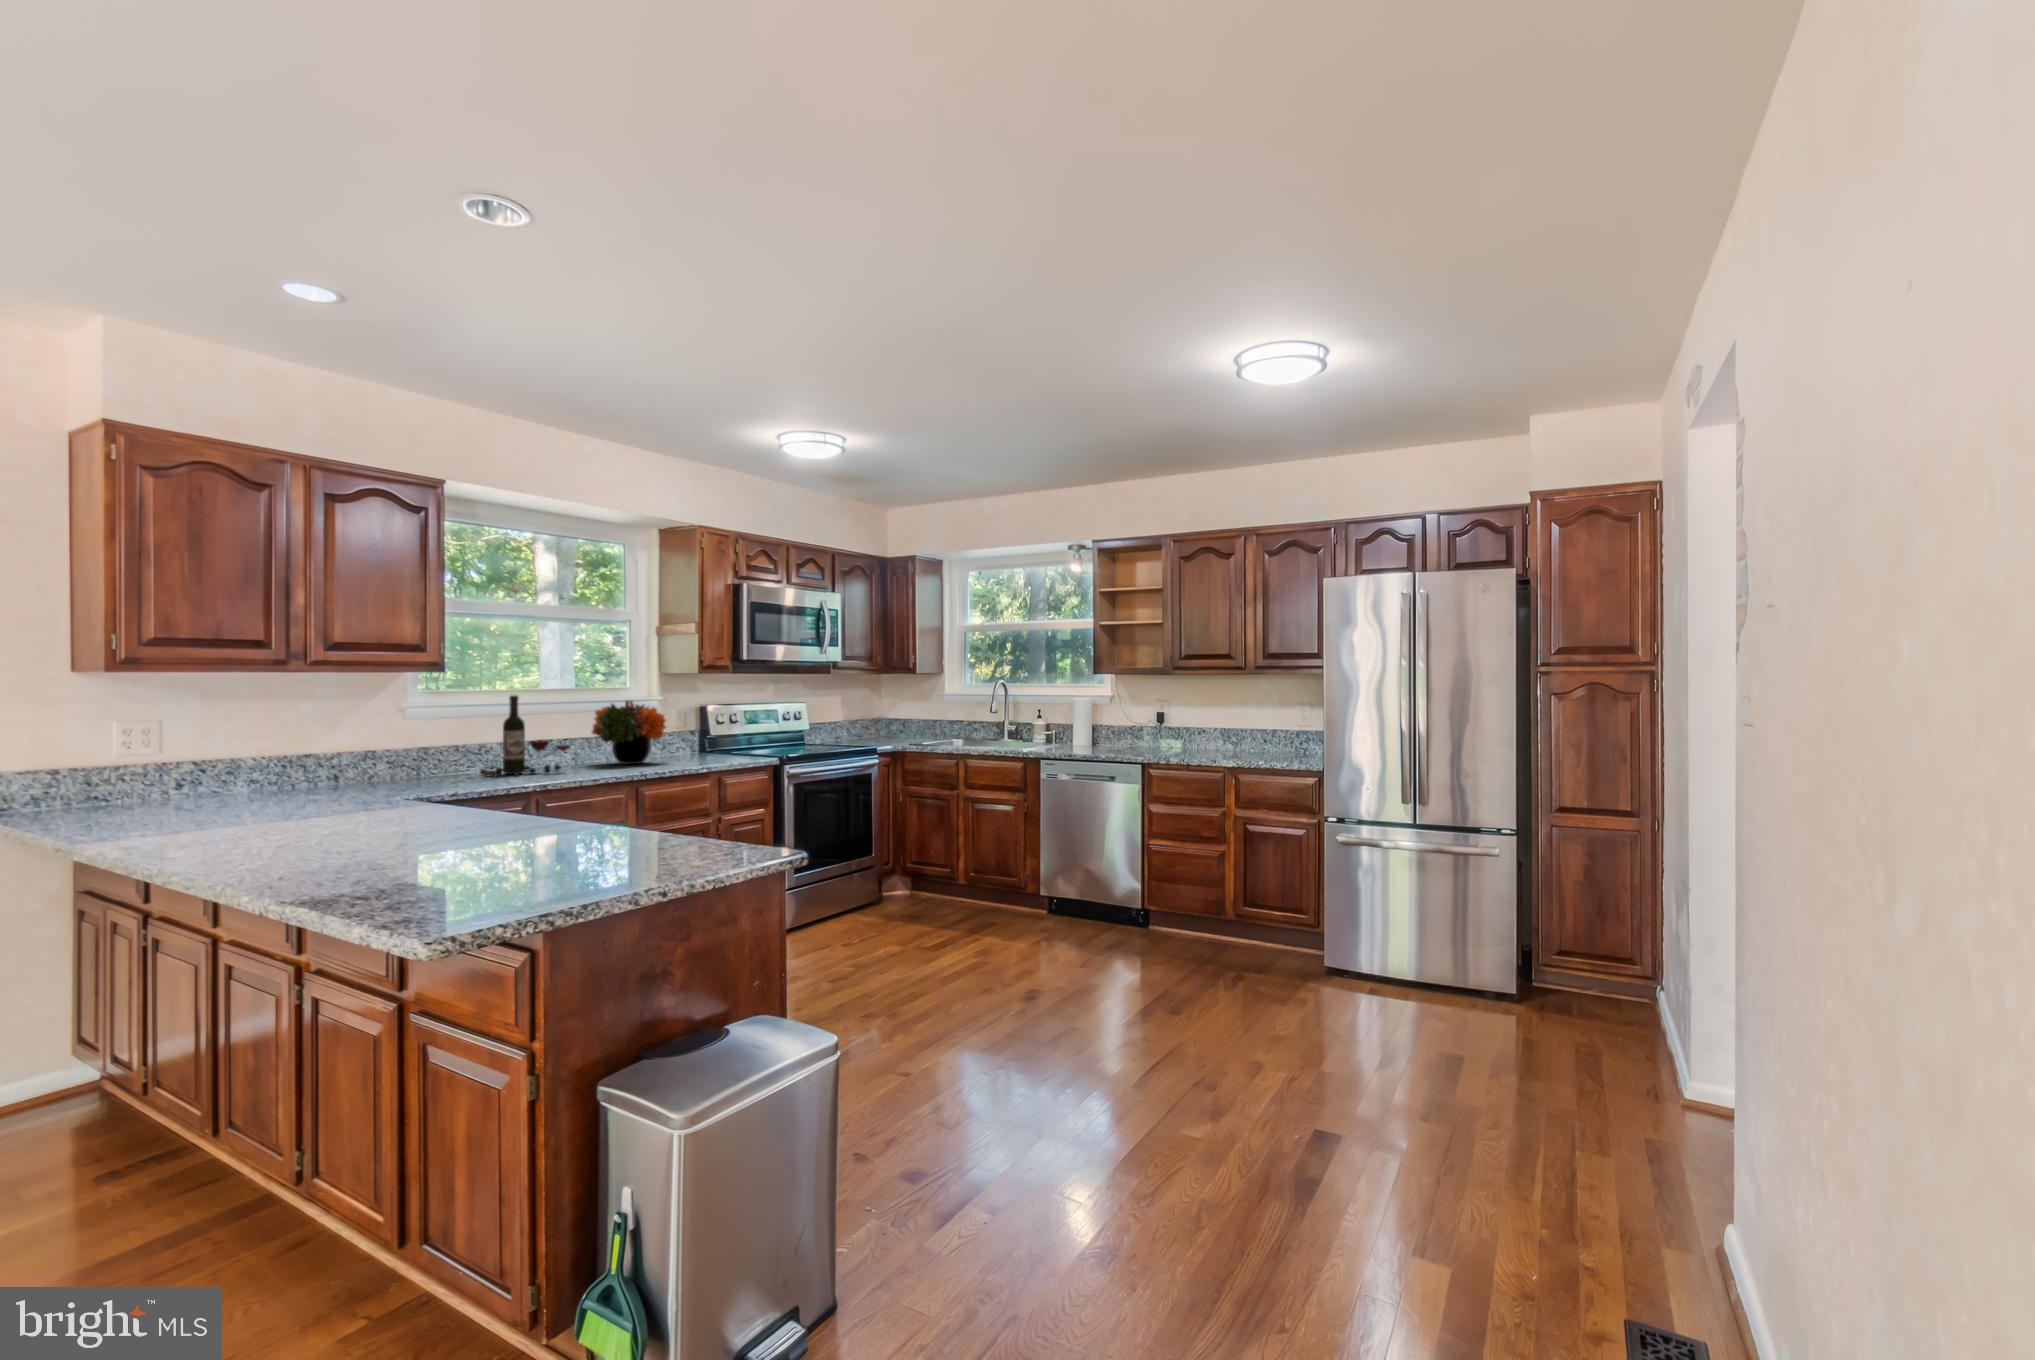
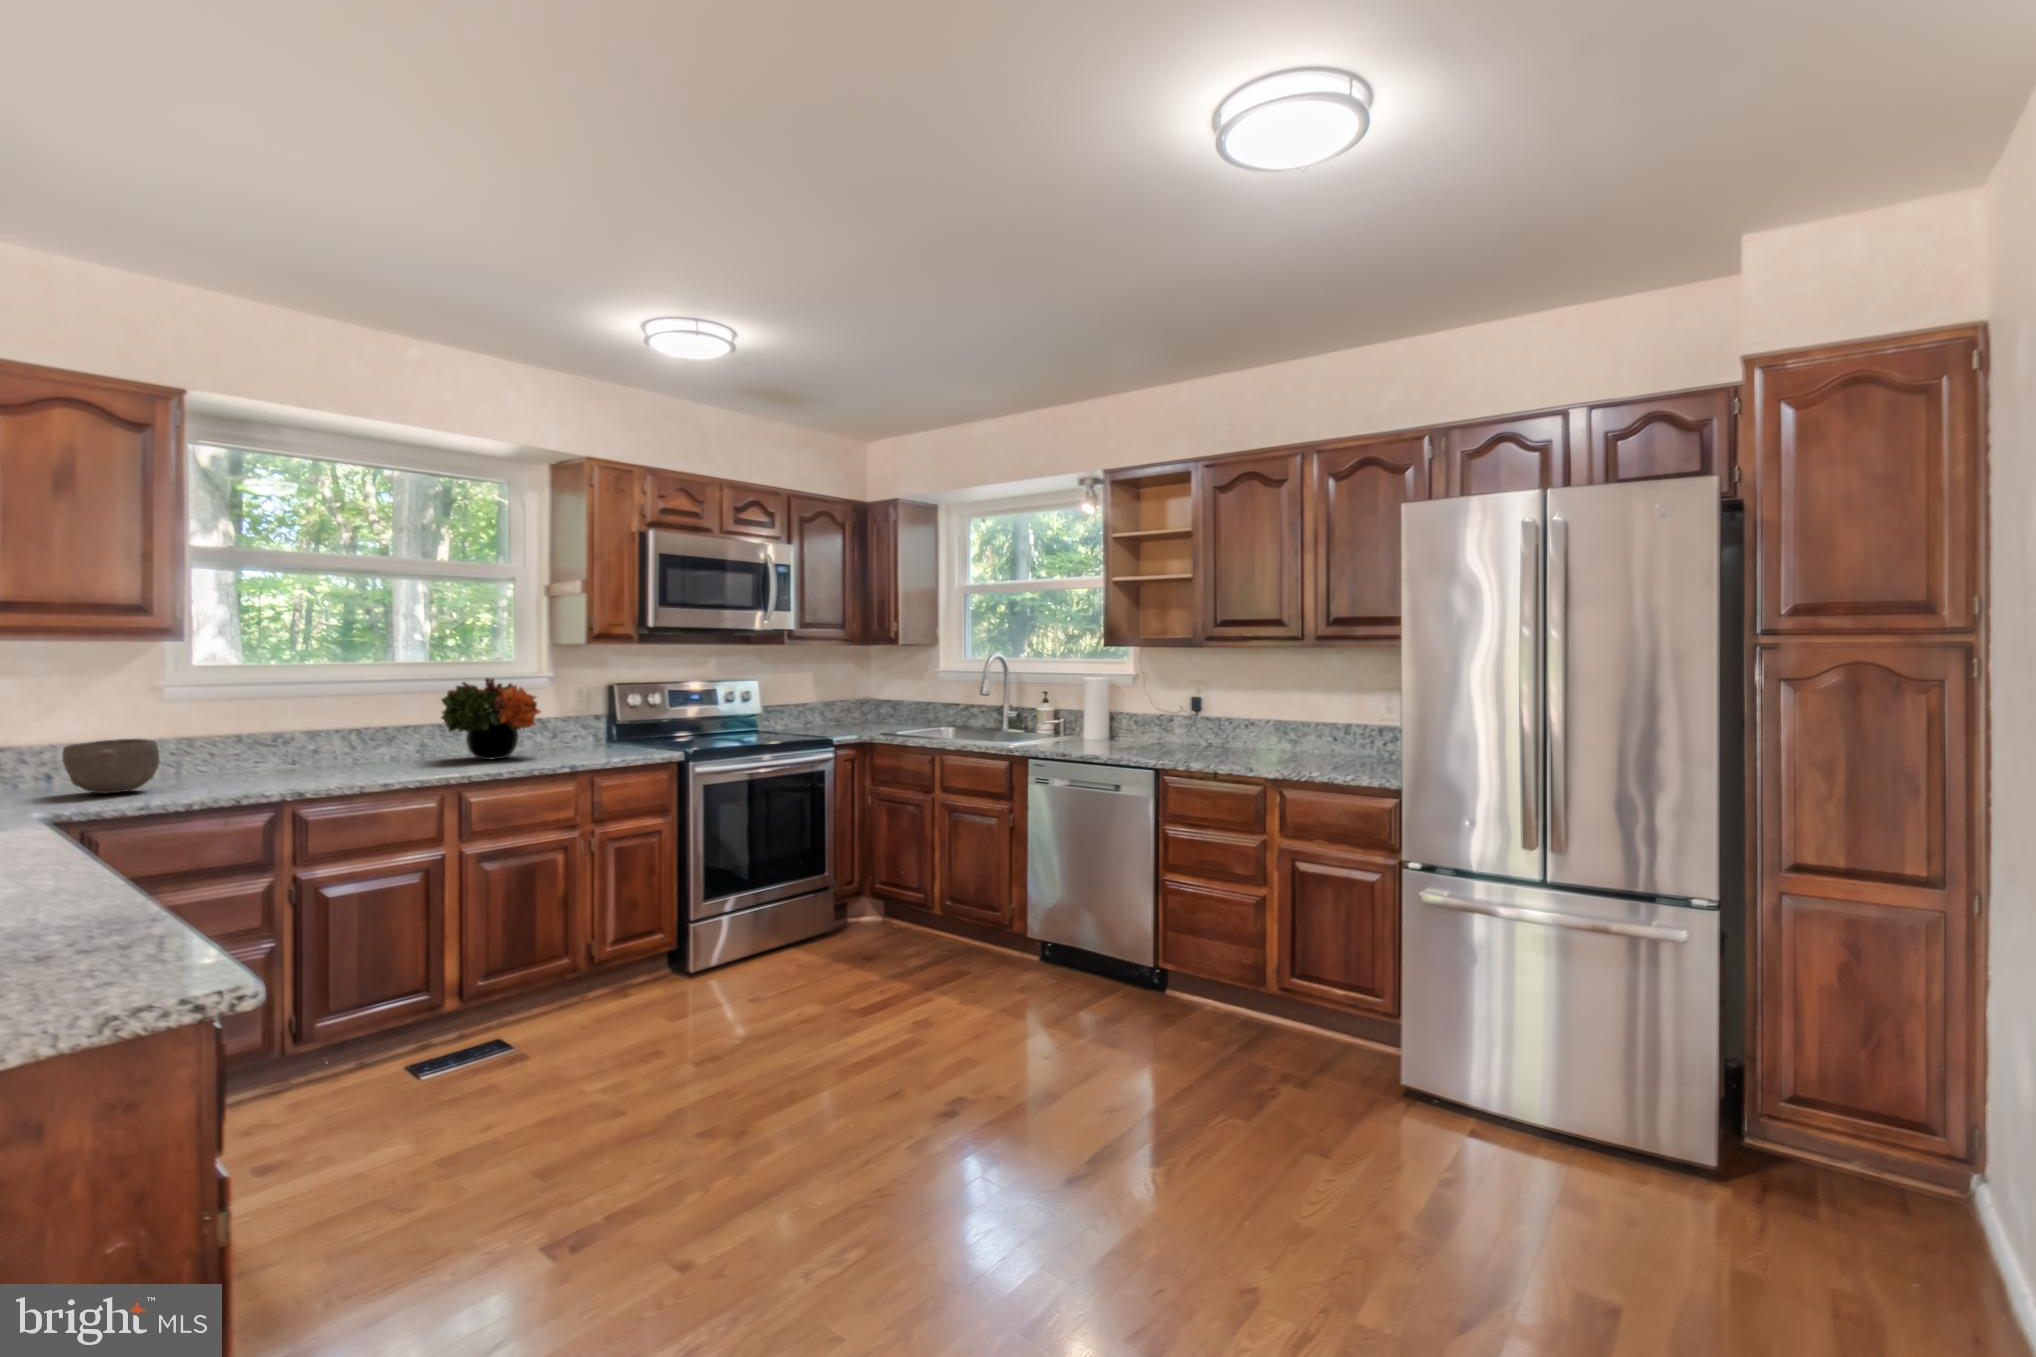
wine bottle: present [480,695,570,776] -> none [266,671,391,776]
bowl: none [366,747,432,787] -> present [62,739,160,793]

